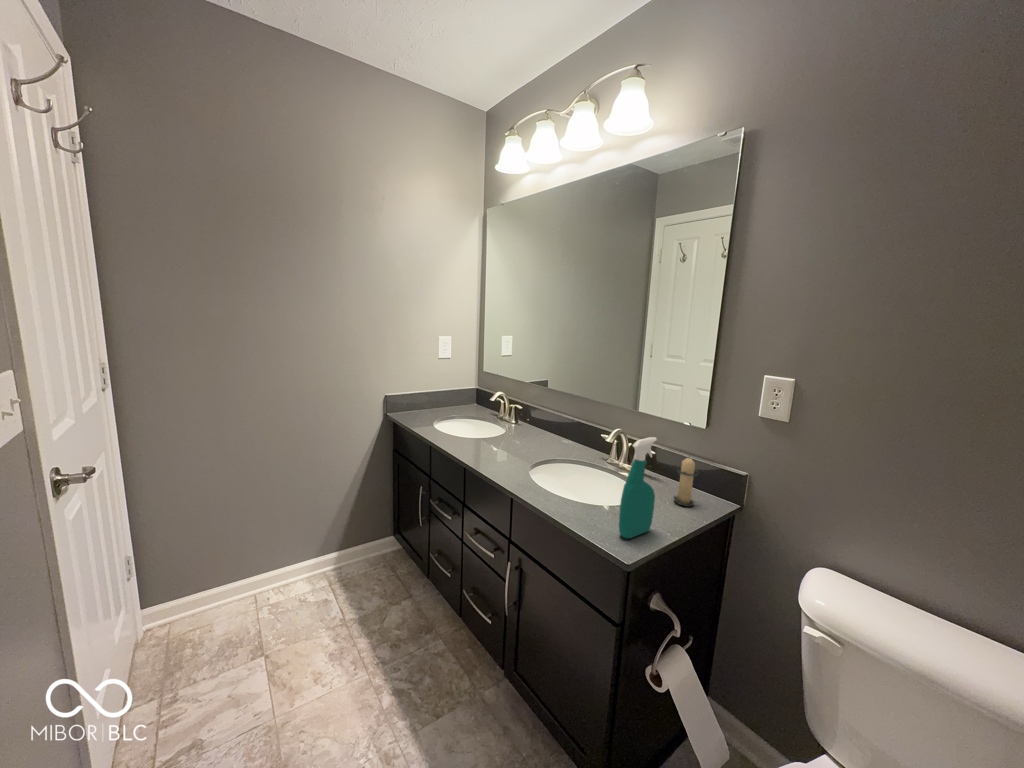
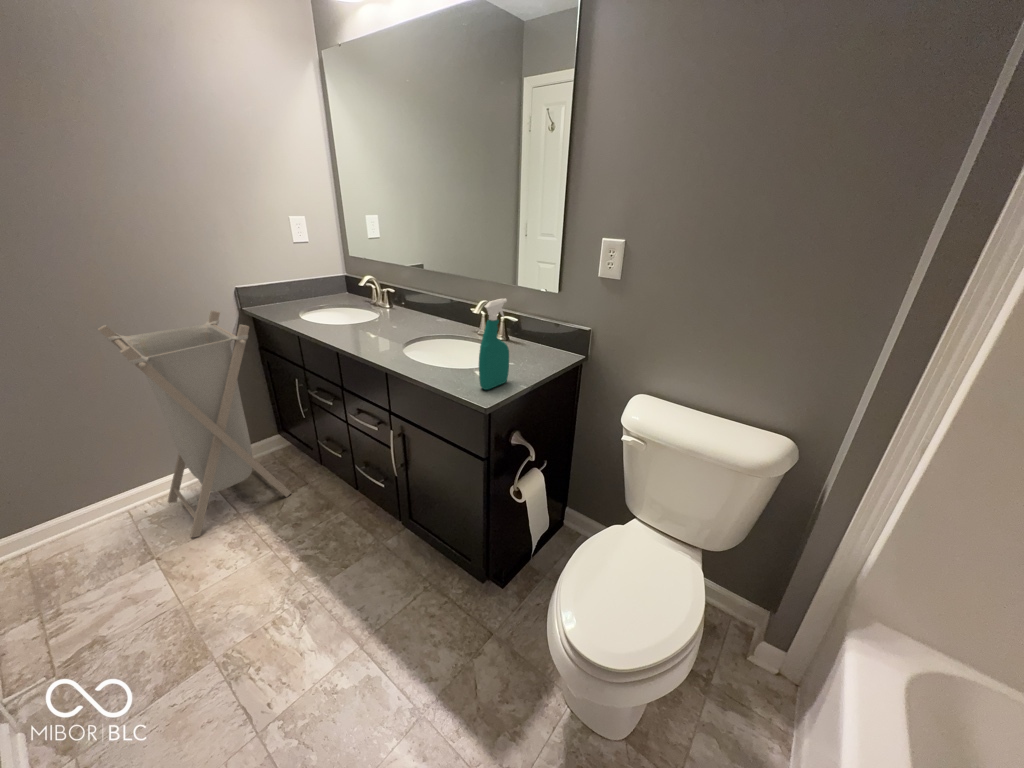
laundry hamper: none [278,415,396,638] -> present [98,310,291,537]
candle: present [673,457,698,506] -> none [530,316,553,362]

